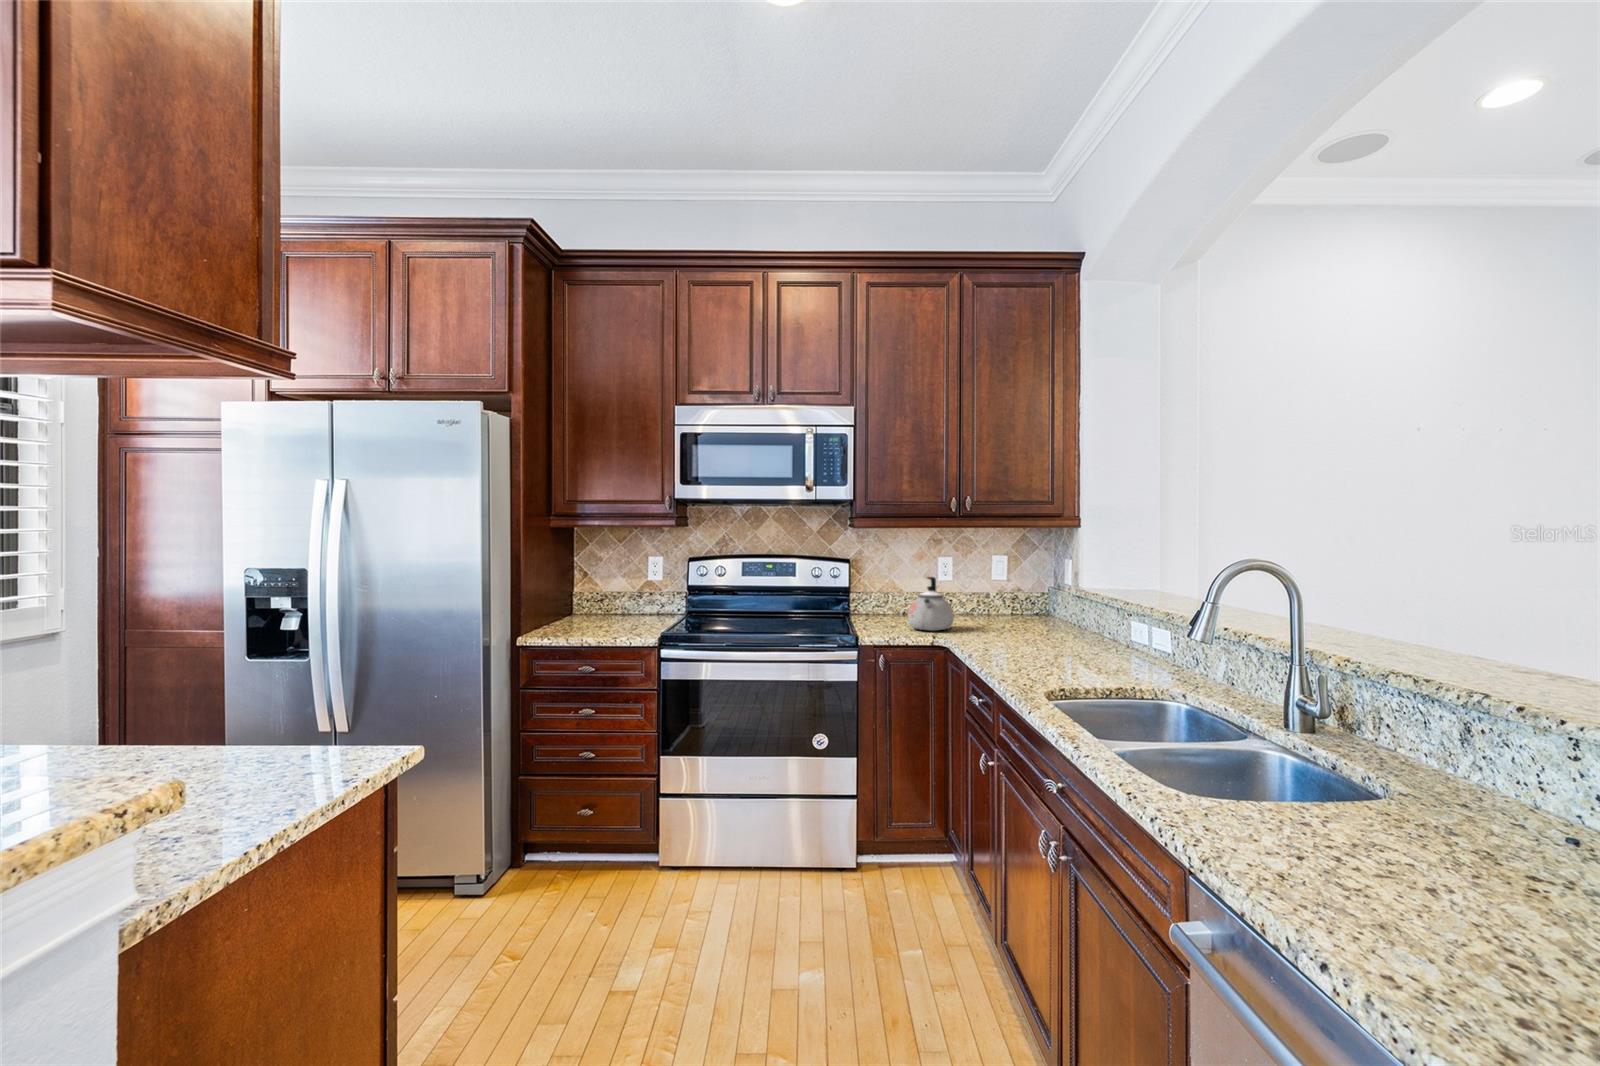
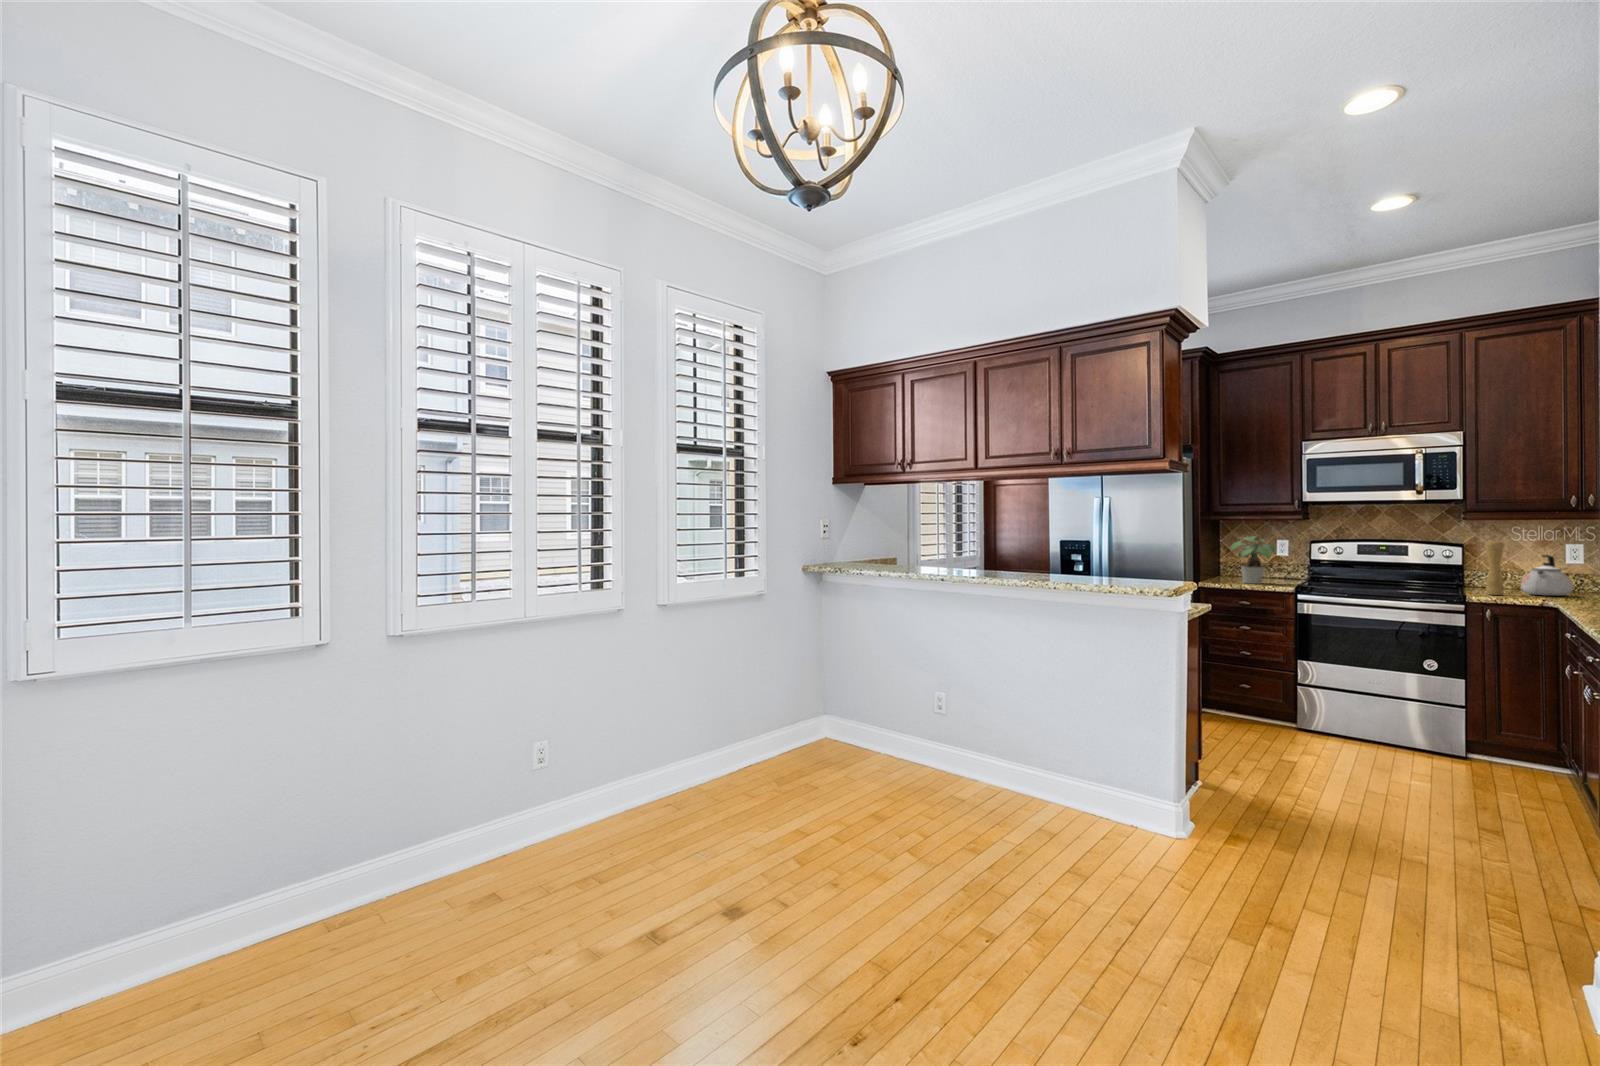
potted plant: none [576,551,644,629] -> present [1230,536,1276,584]
pepper mill: none [876,559,895,635] -> present [1485,540,1505,595]

